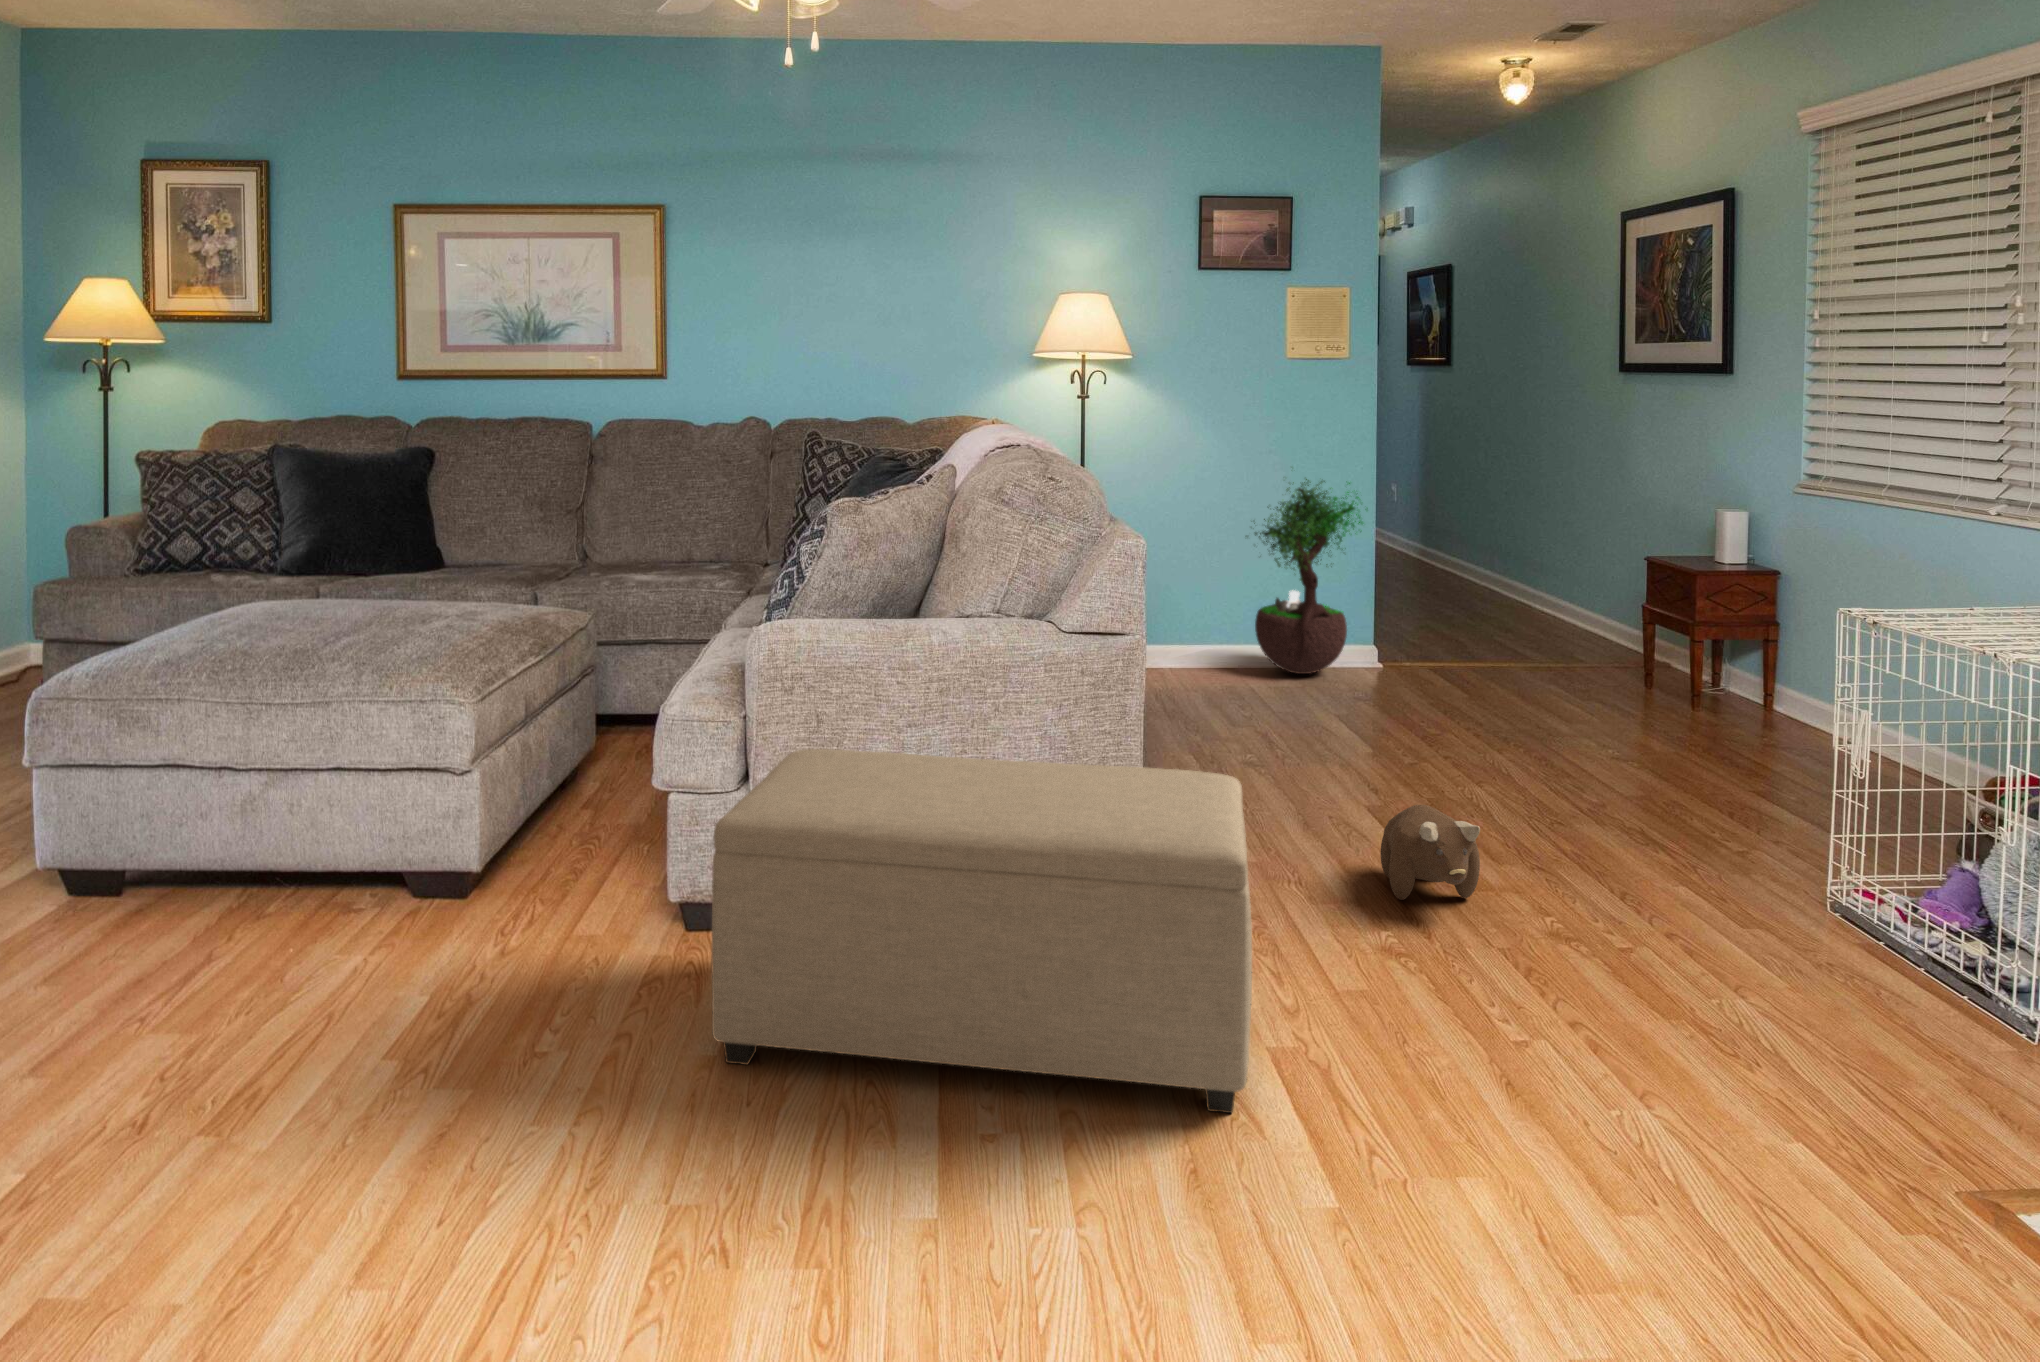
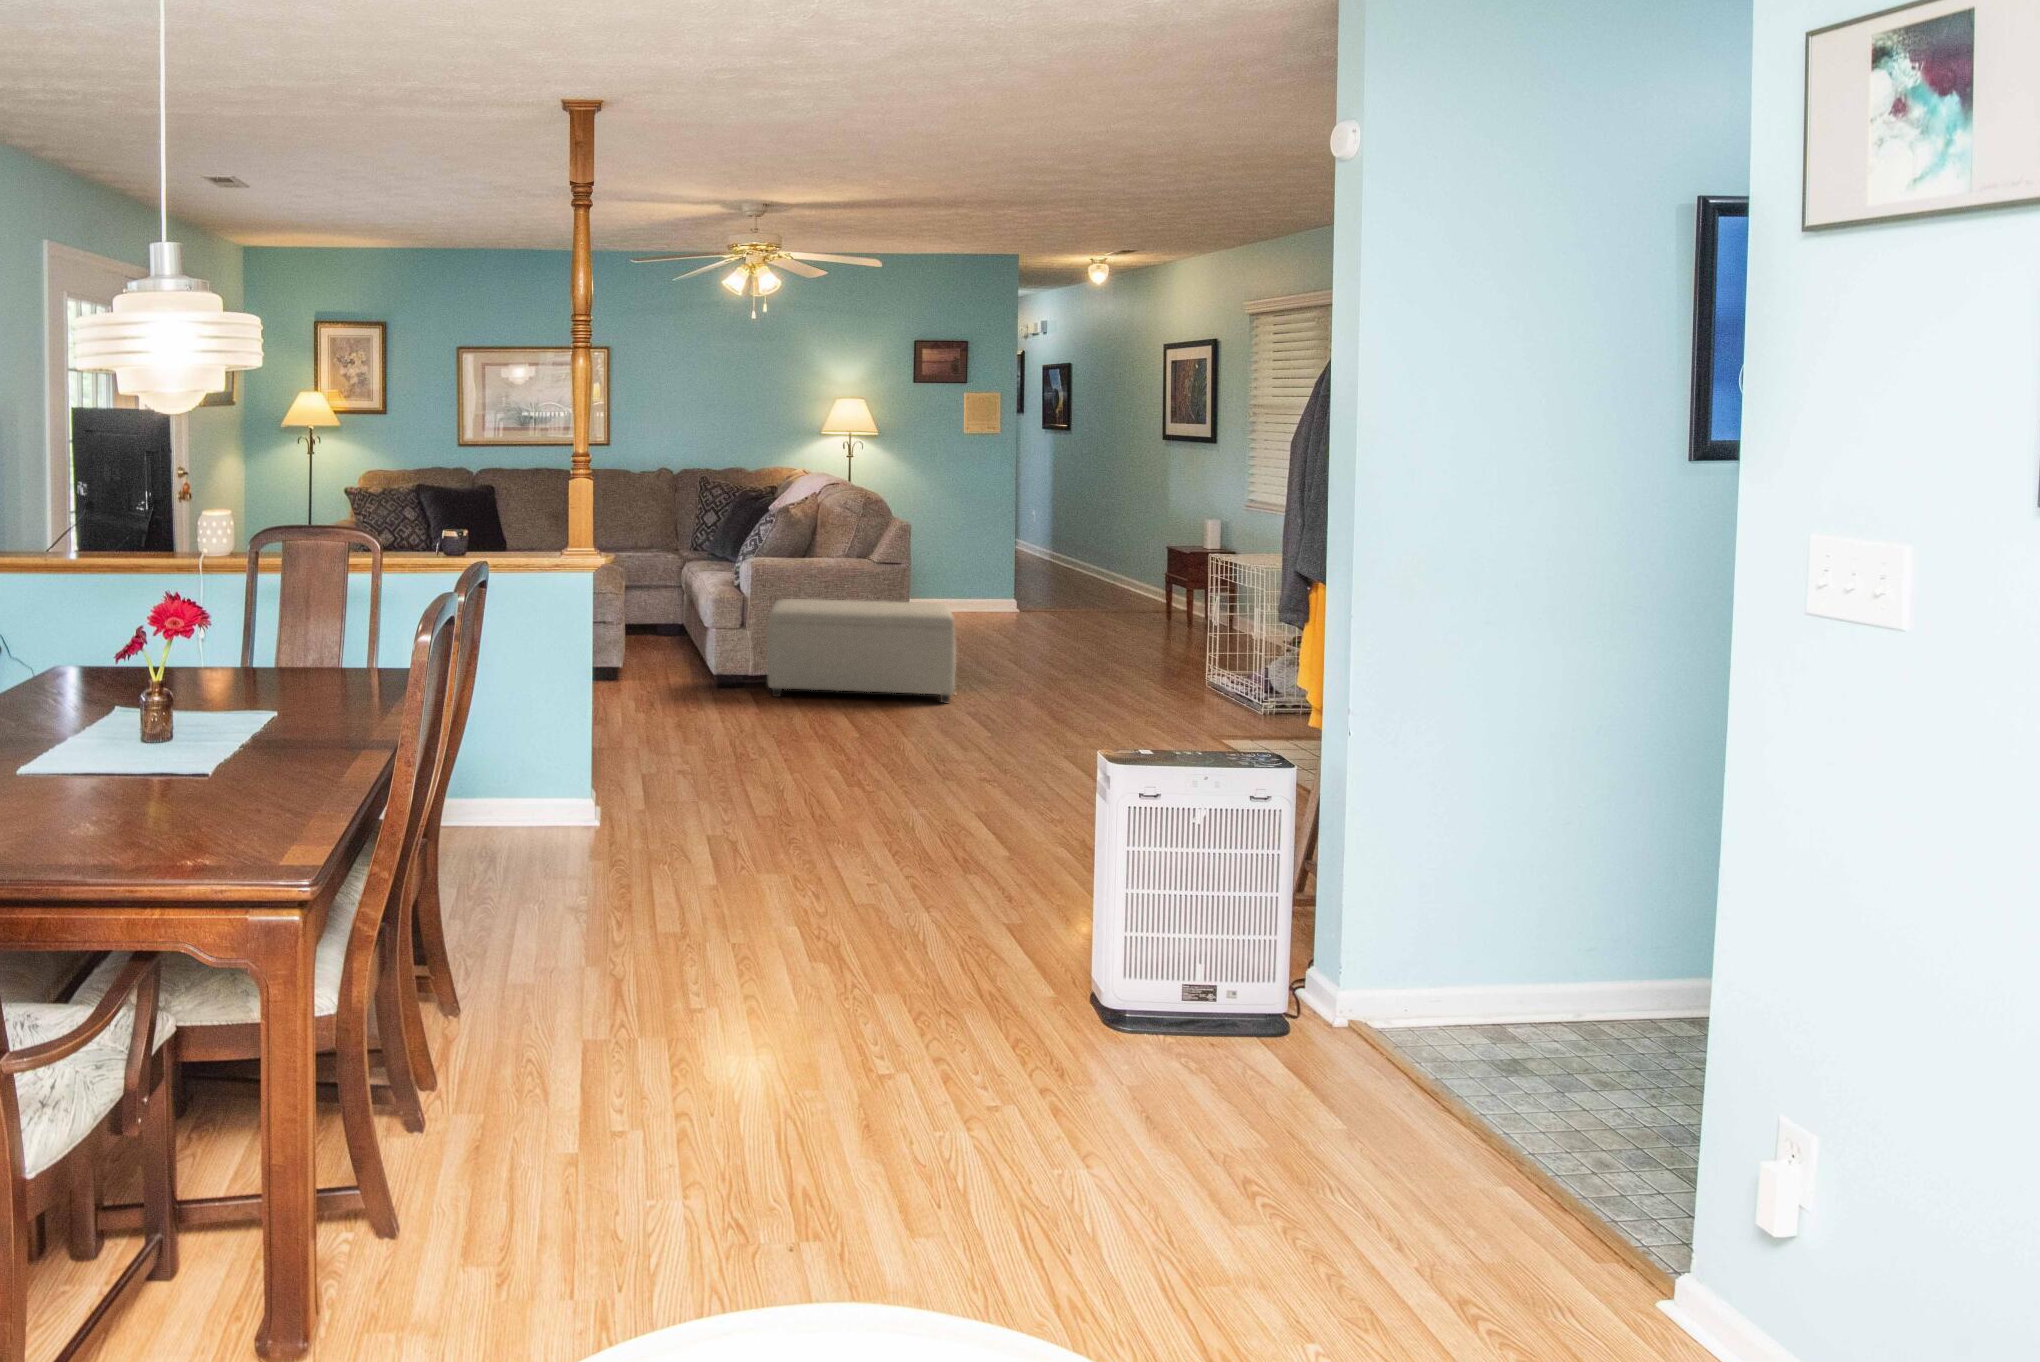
potted tree: present [1254,479,1363,674] -> none [943,496,1011,614]
plush toy: present [1380,805,1480,900] -> none [1007,634,1047,671]

